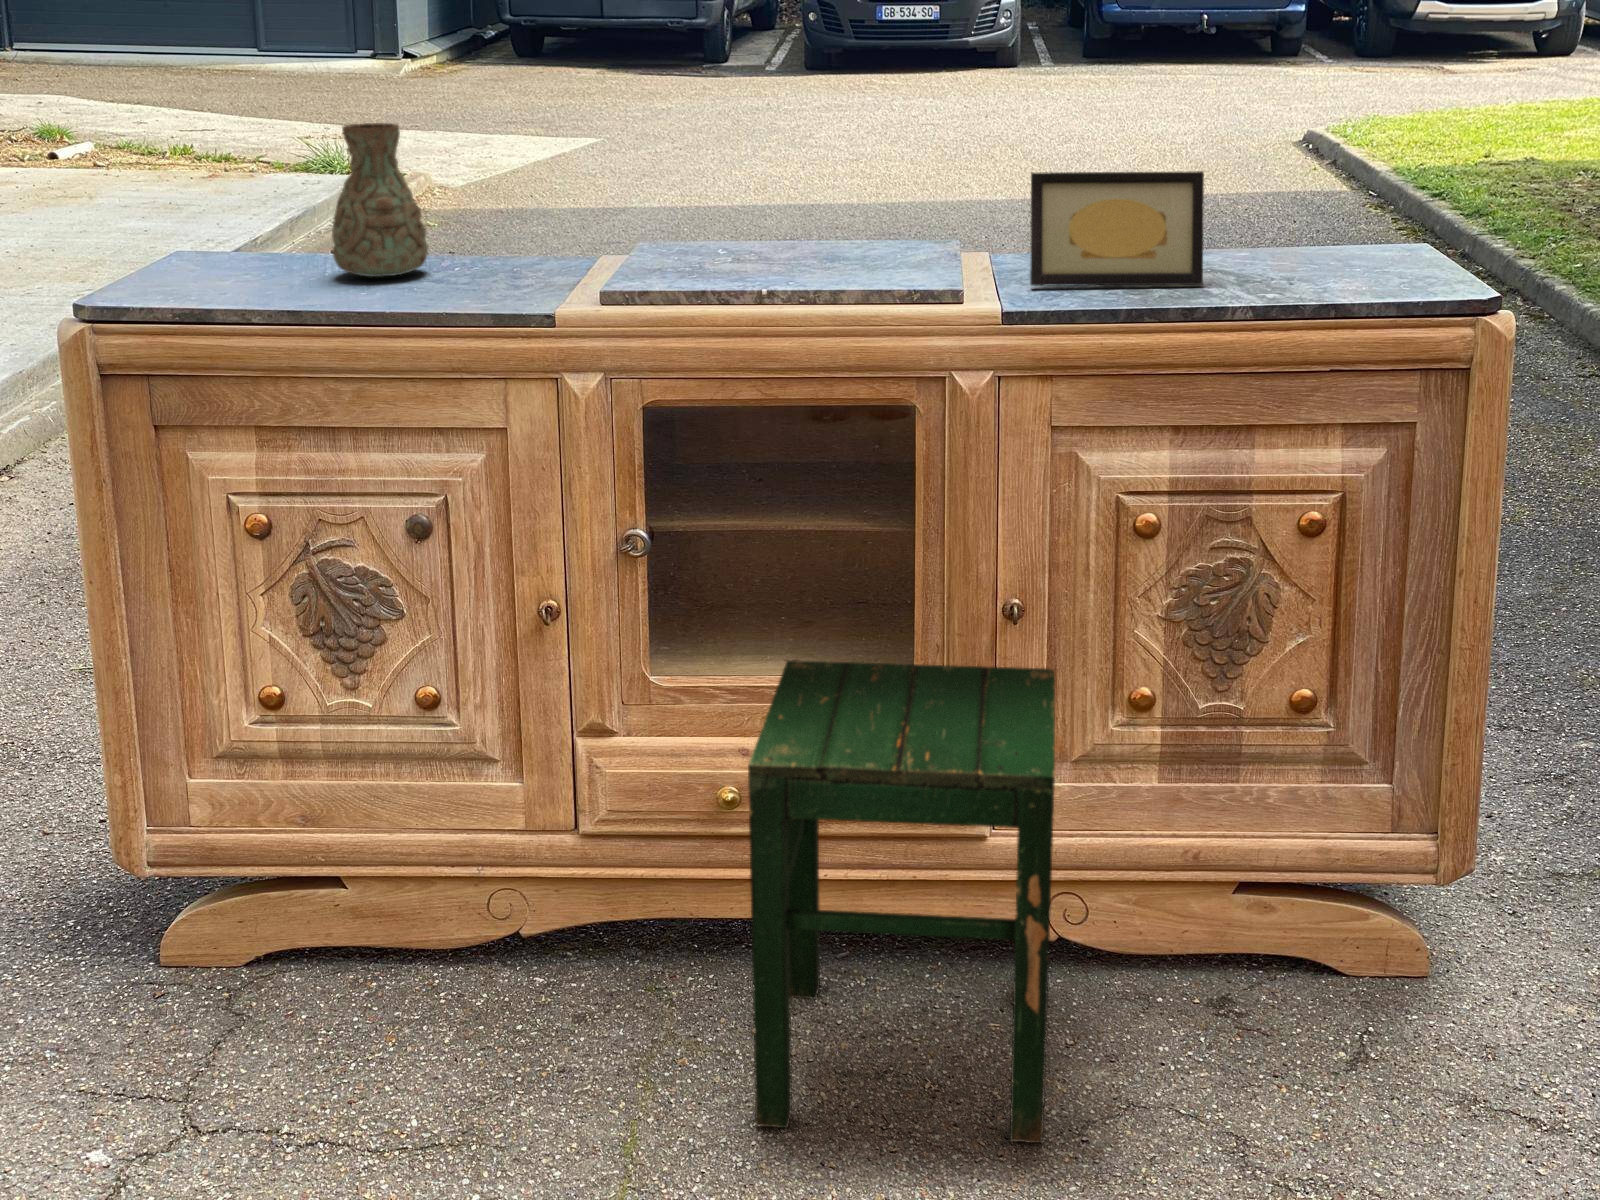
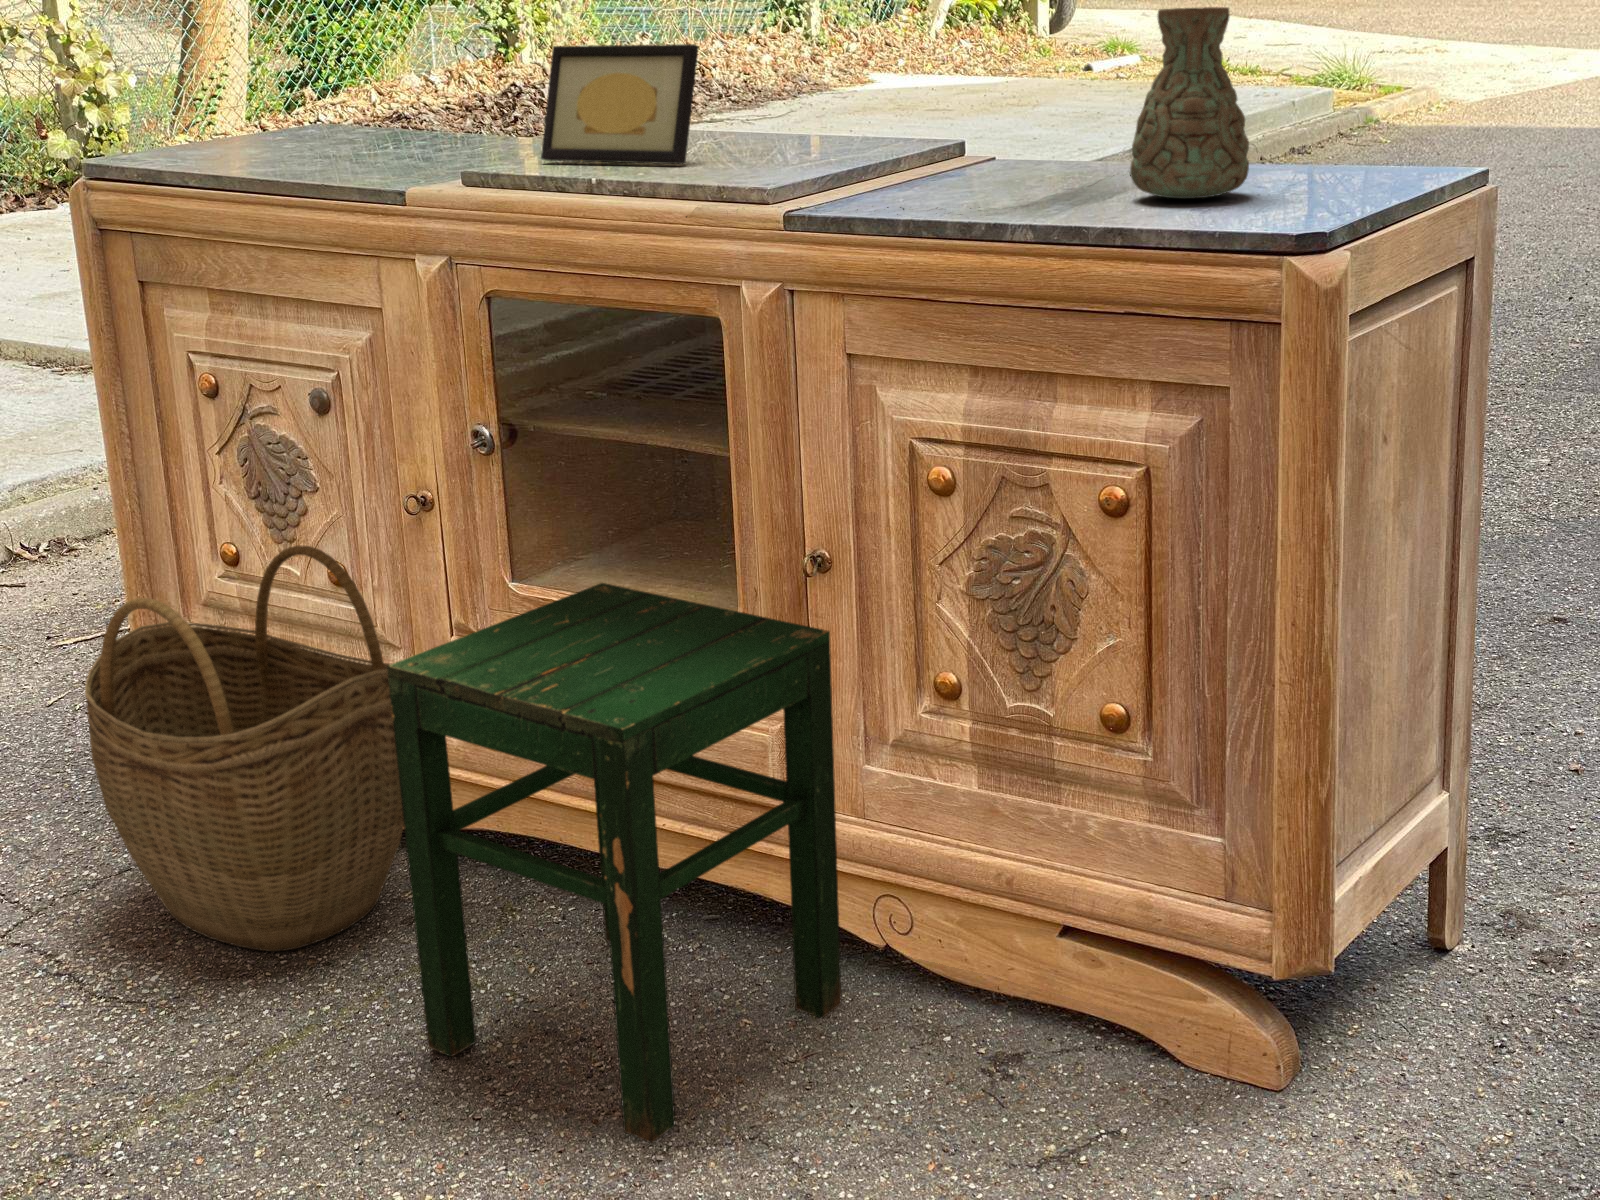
decorative vase: present [332,123,428,277] -> present [1130,7,1249,199]
picture frame: present [1030,171,1204,286] -> present [541,44,699,164]
woven basket: none [238,671,585,1093] -> present [85,545,404,951]

